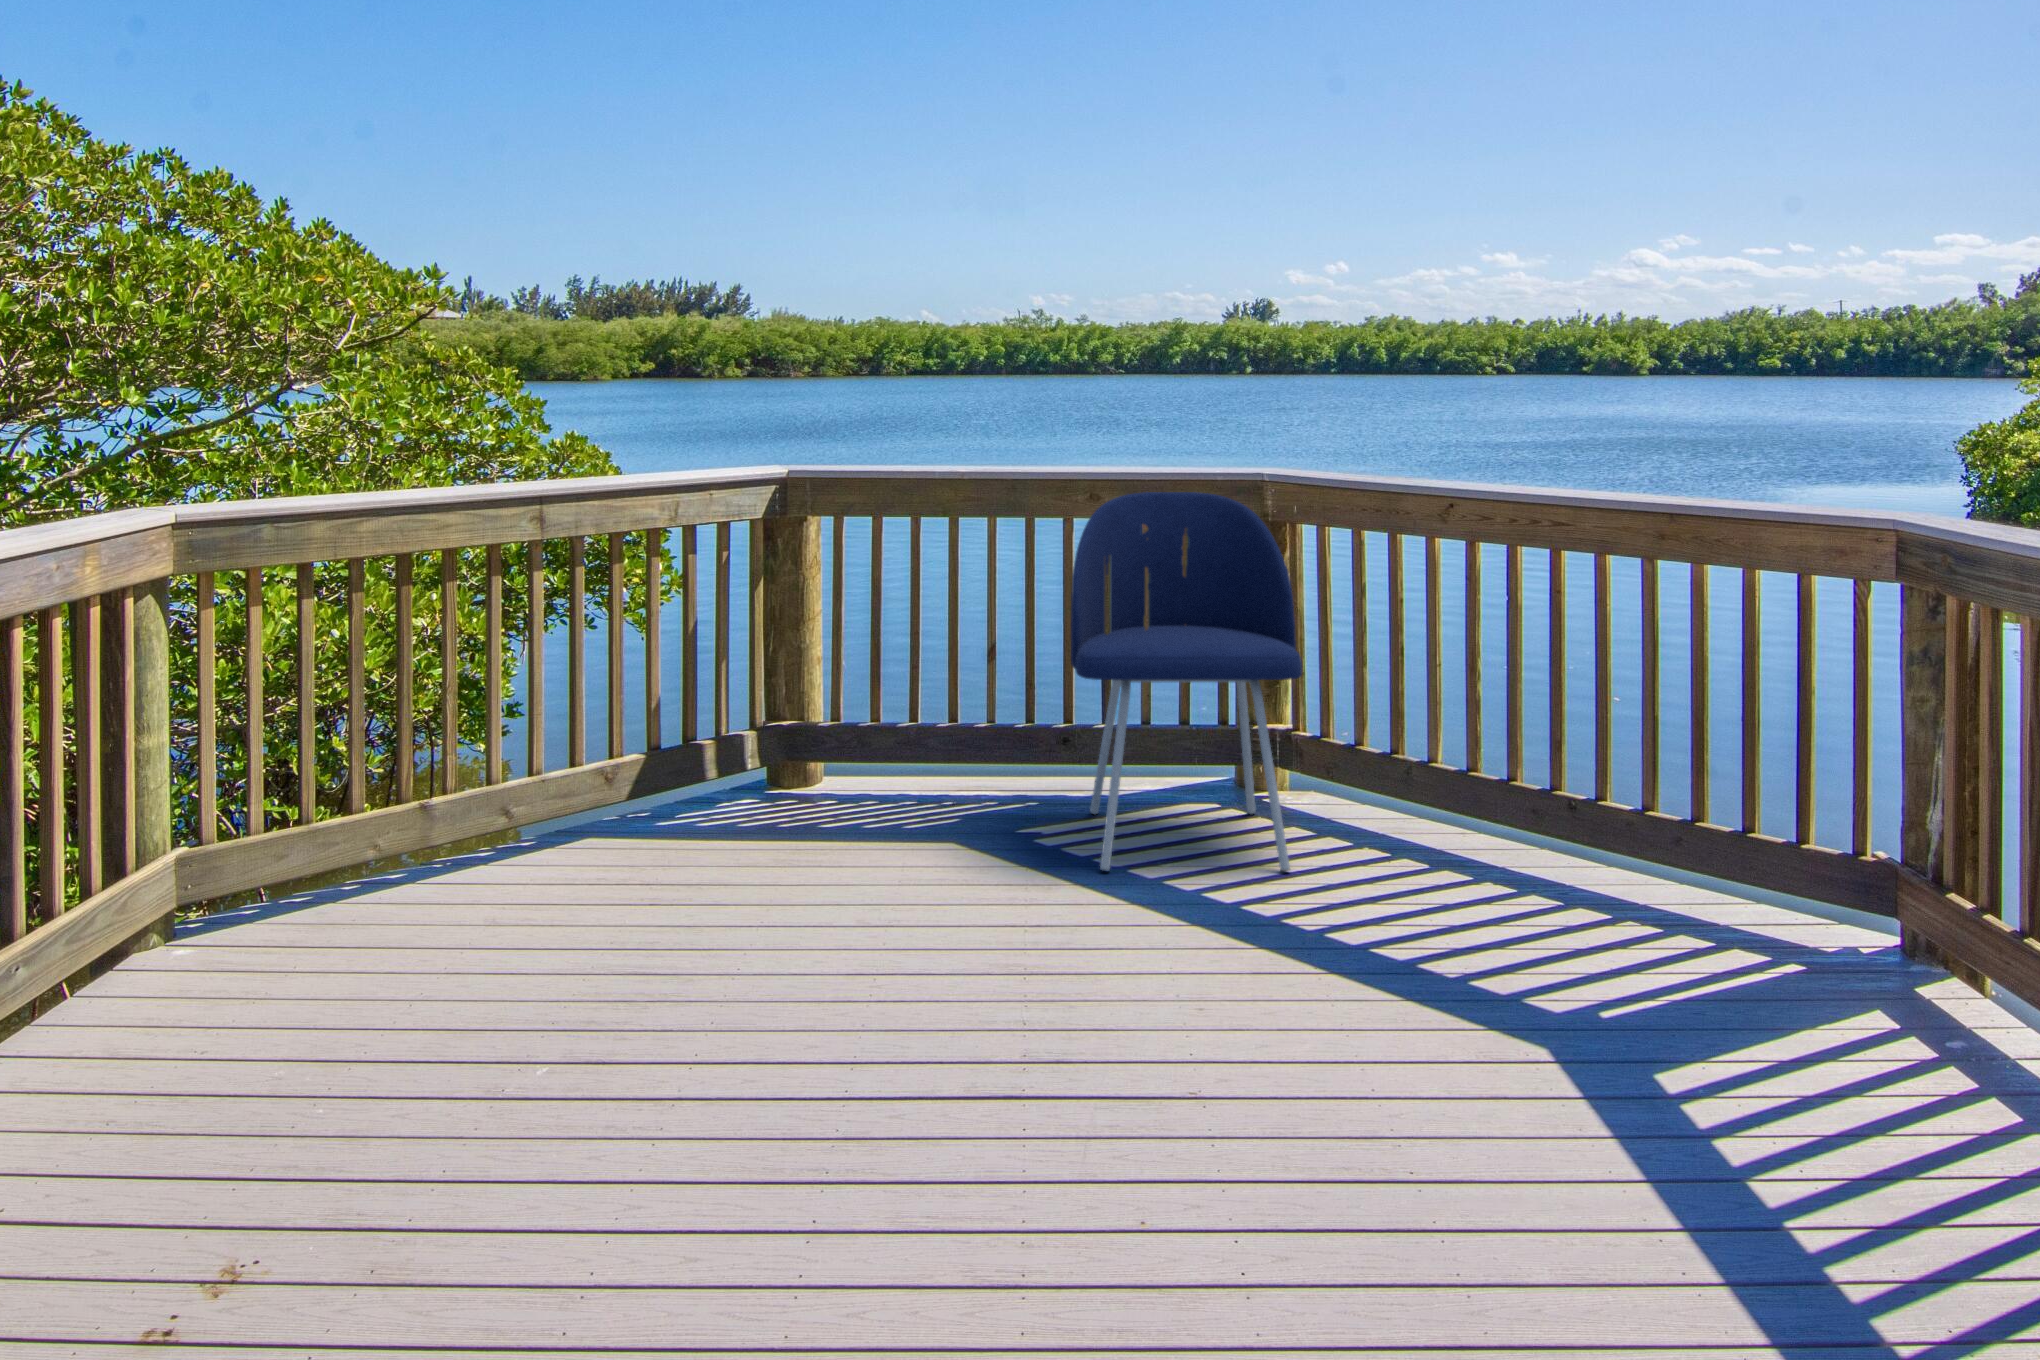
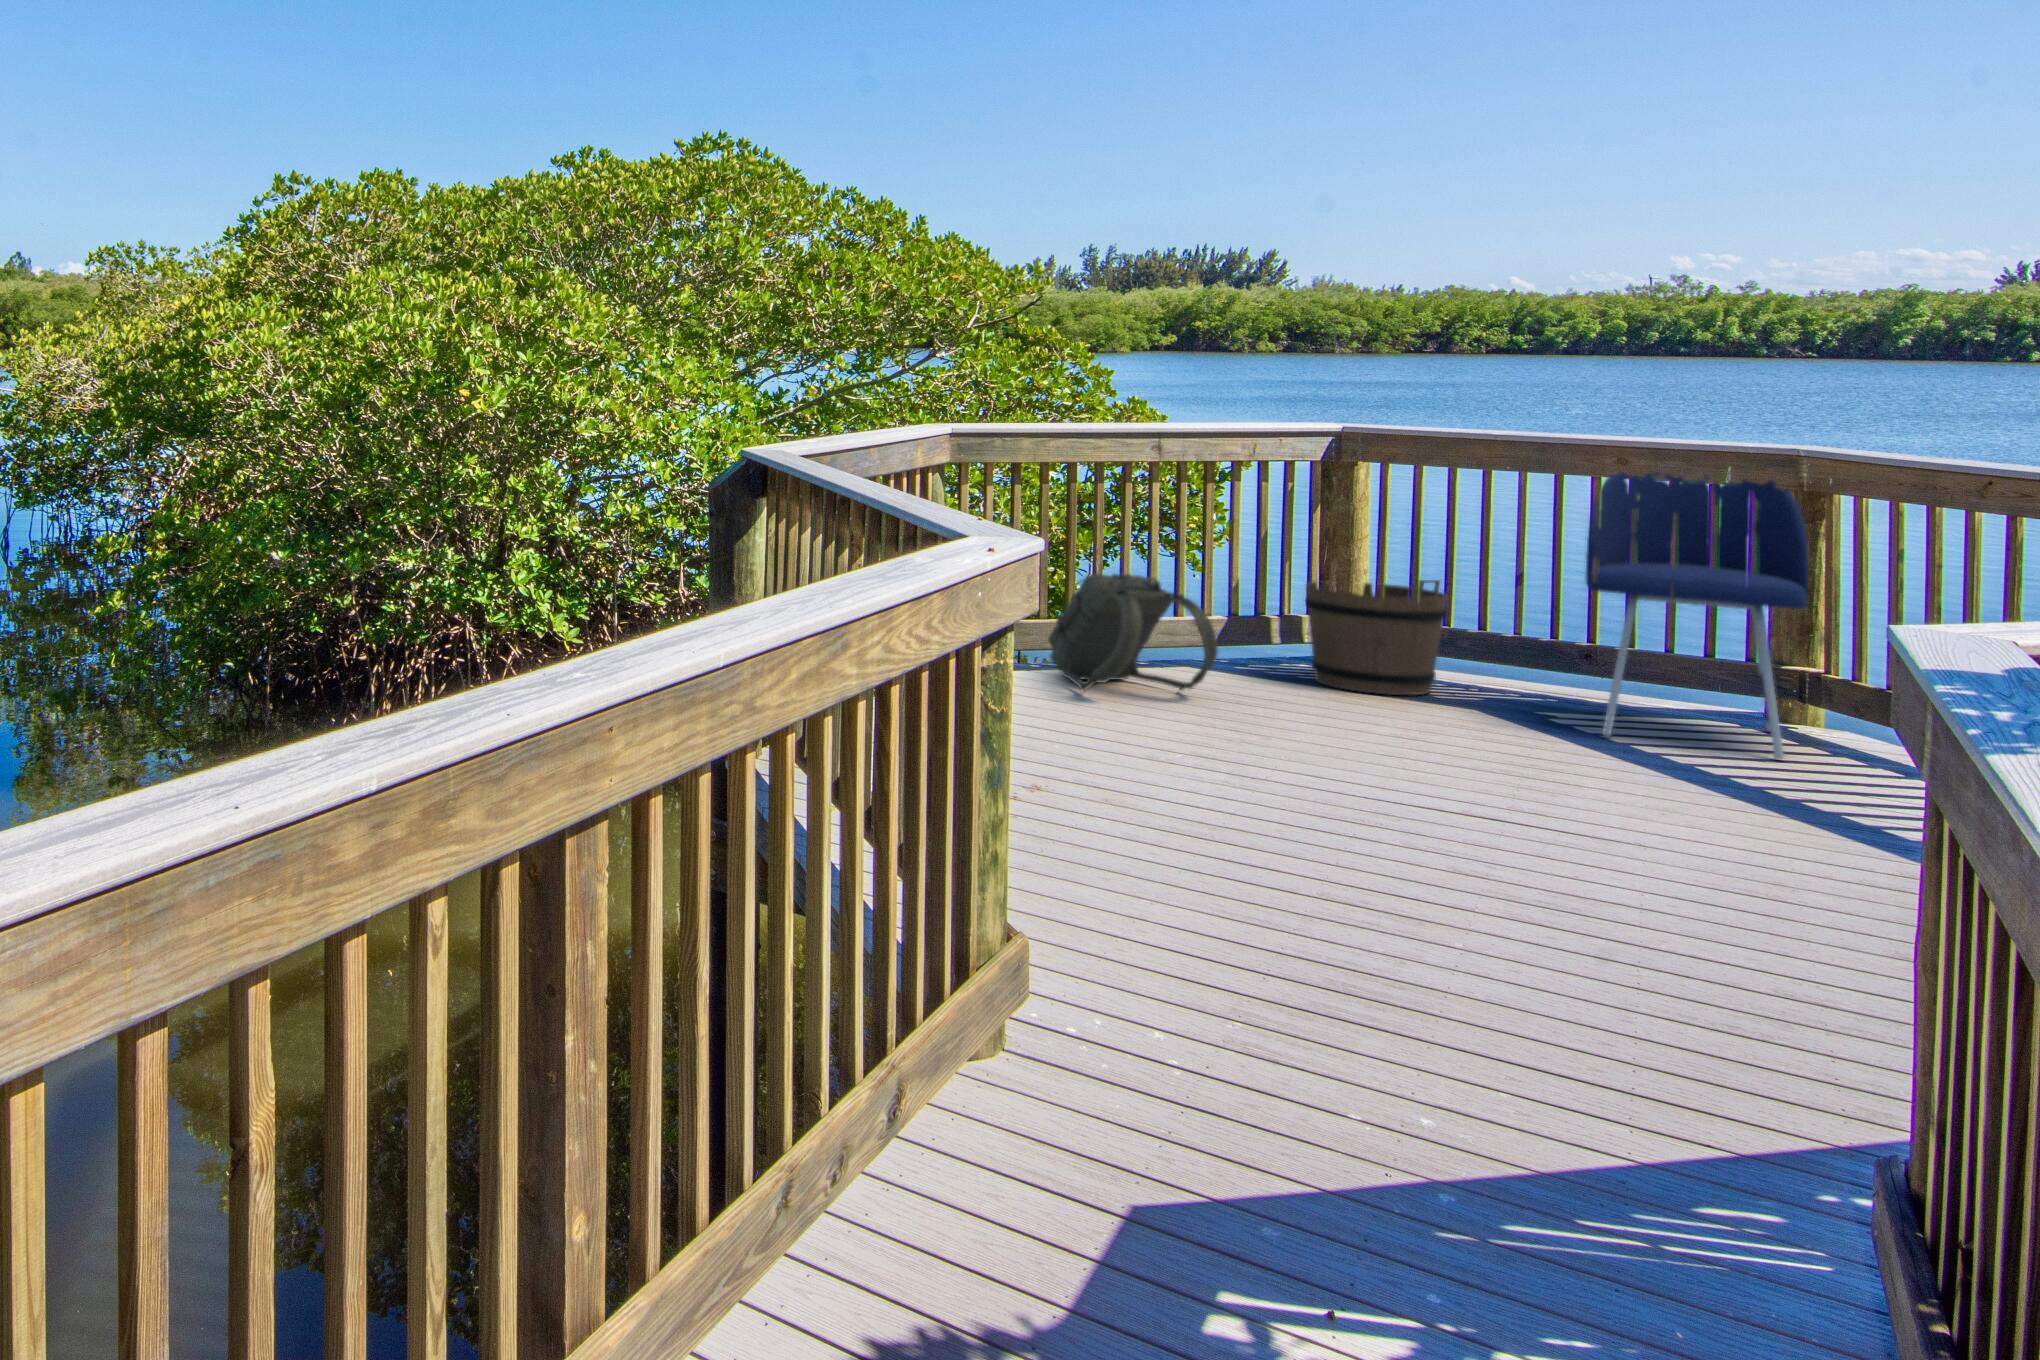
bucket: none [743,657,914,839] -> present [1305,579,1447,695]
backpack: none [362,725,615,944] -> present [1048,573,1218,692]

